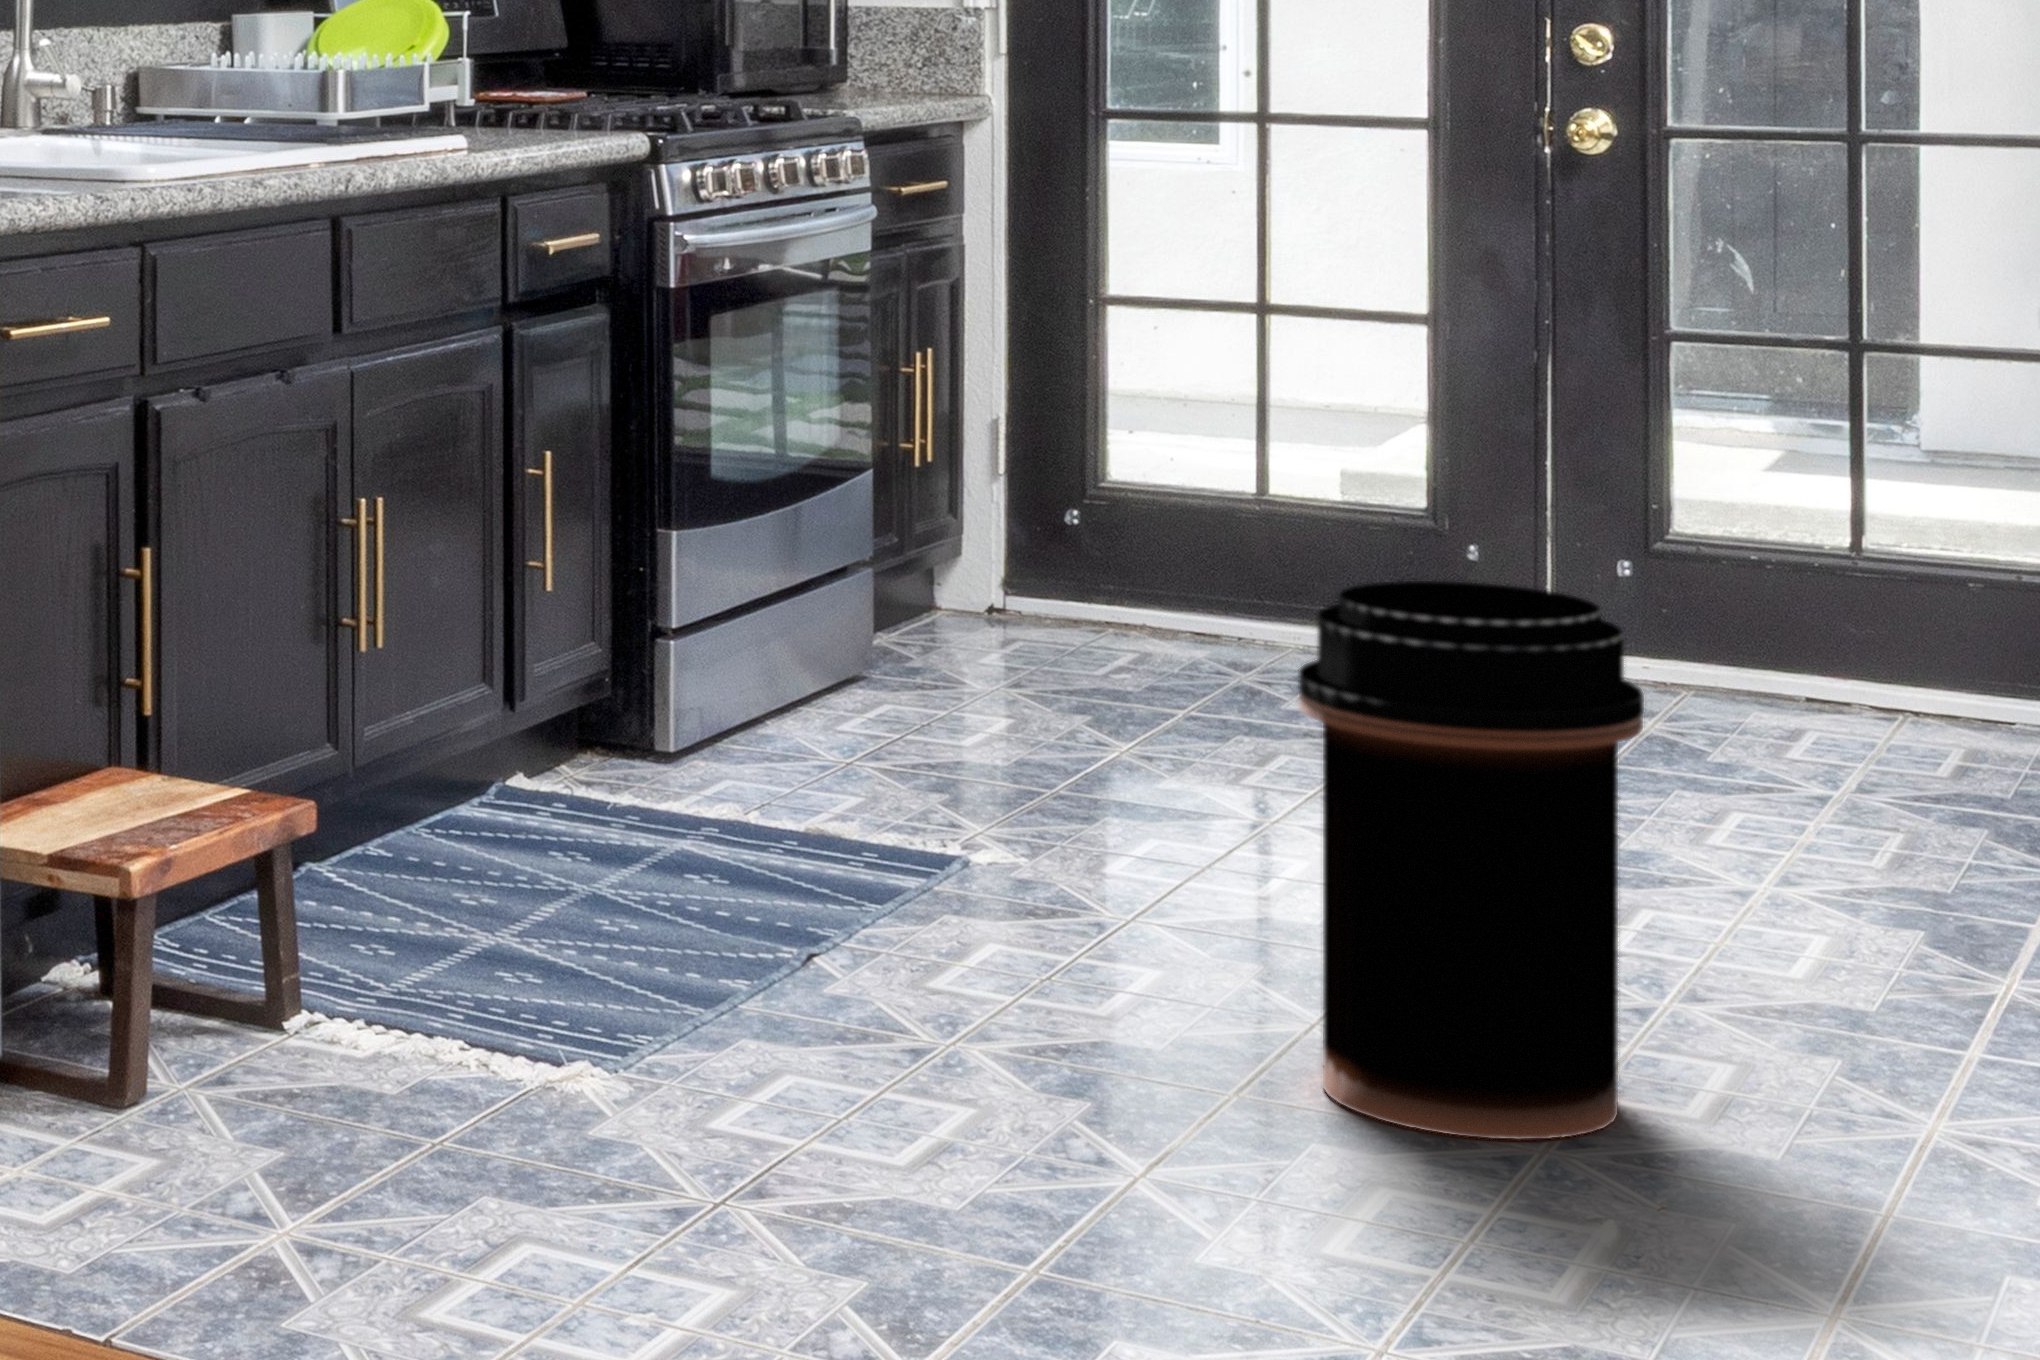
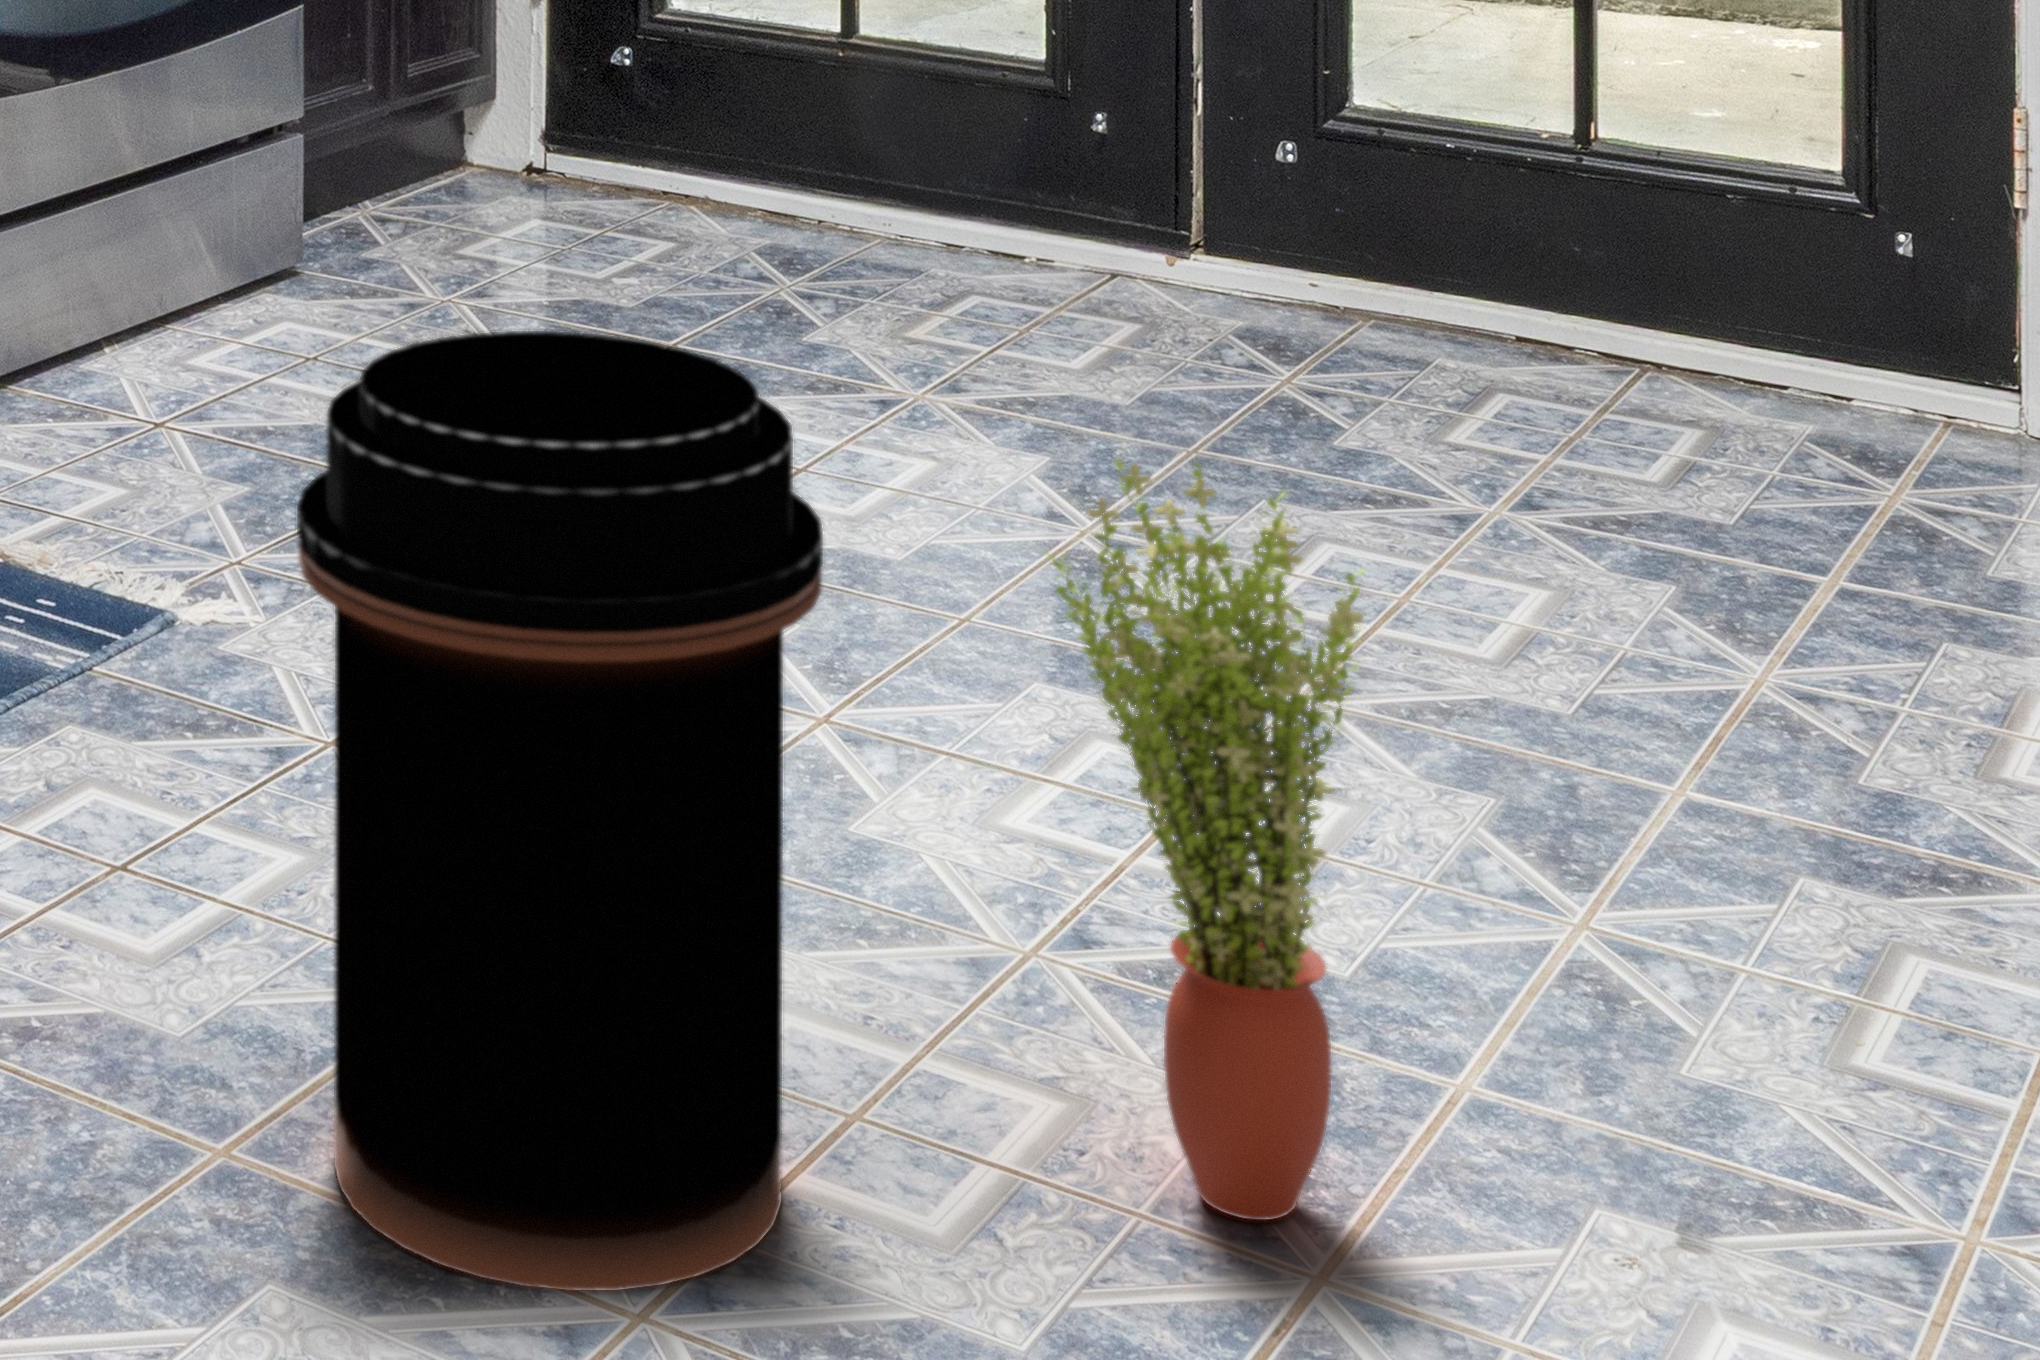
potted plant: none [1766,645,1981,1106] -> present [1044,459,1363,1220]

